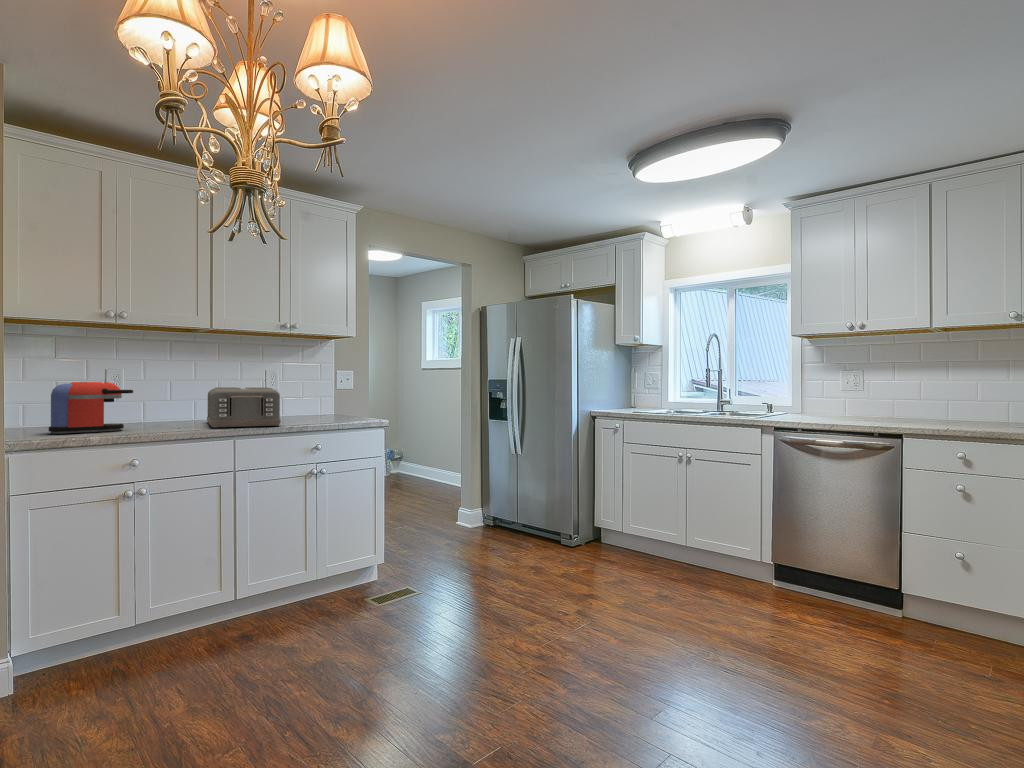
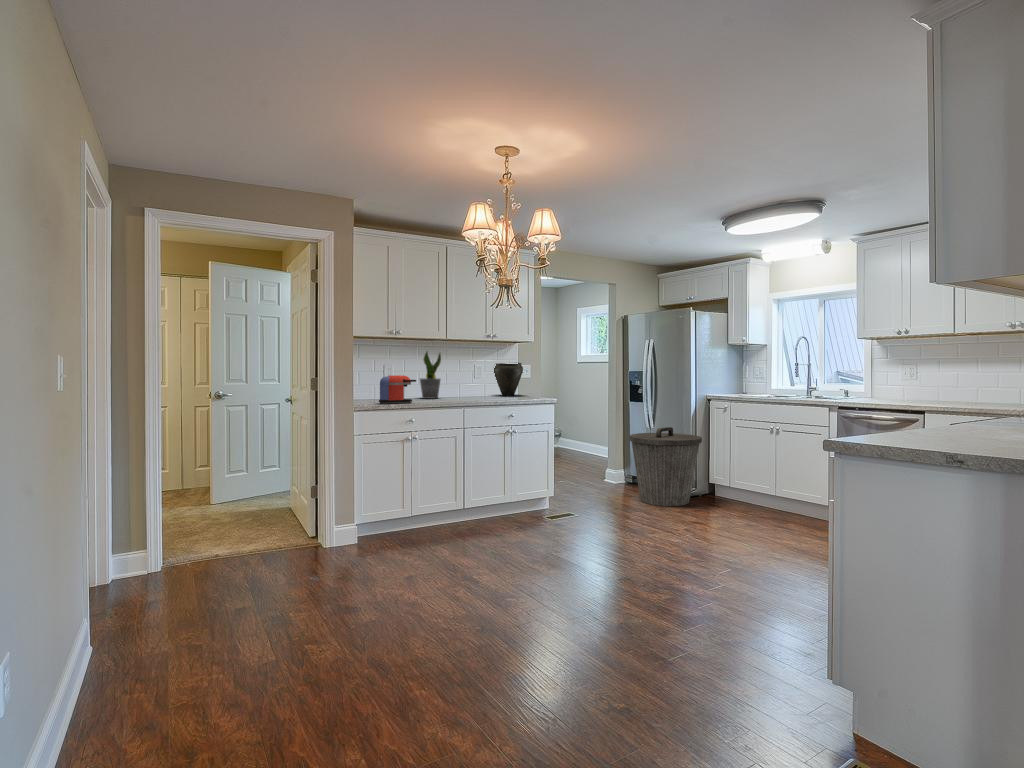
potted plant: none [155,341,196,421] -> present [420,352,441,399]
vase: none [292,365,339,414] -> present [494,363,523,396]
toaster: present [207,387,281,427] -> none [449,378,494,402]
trash can: none [493,455,590,568] -> present [629,427,702,506]

